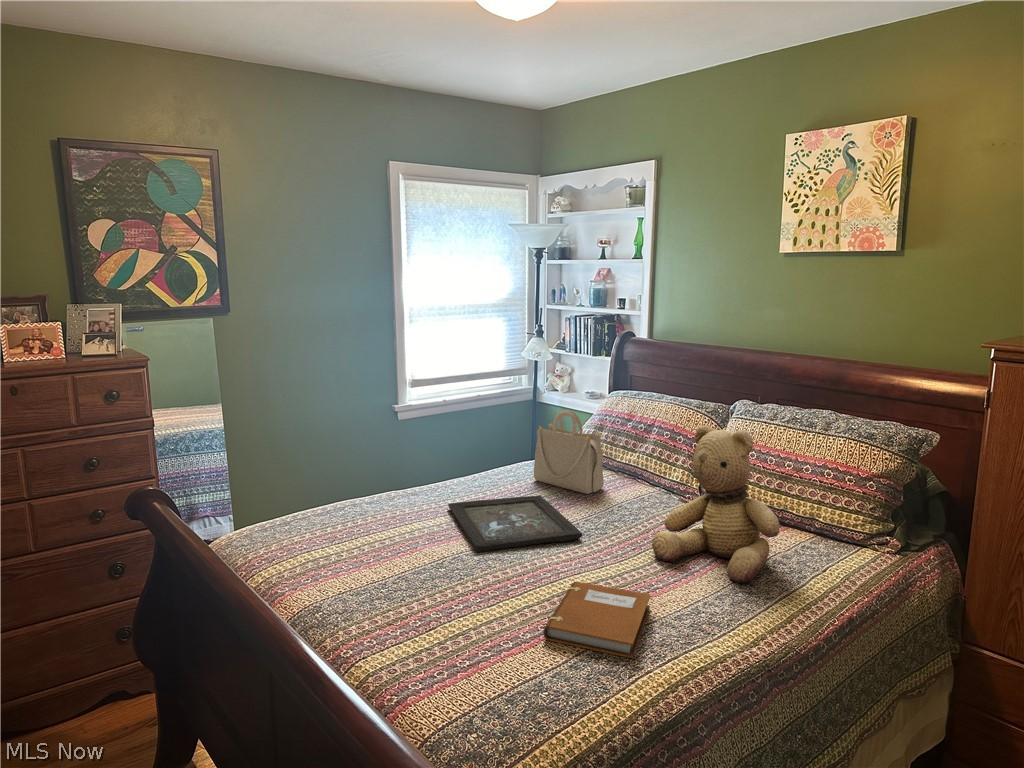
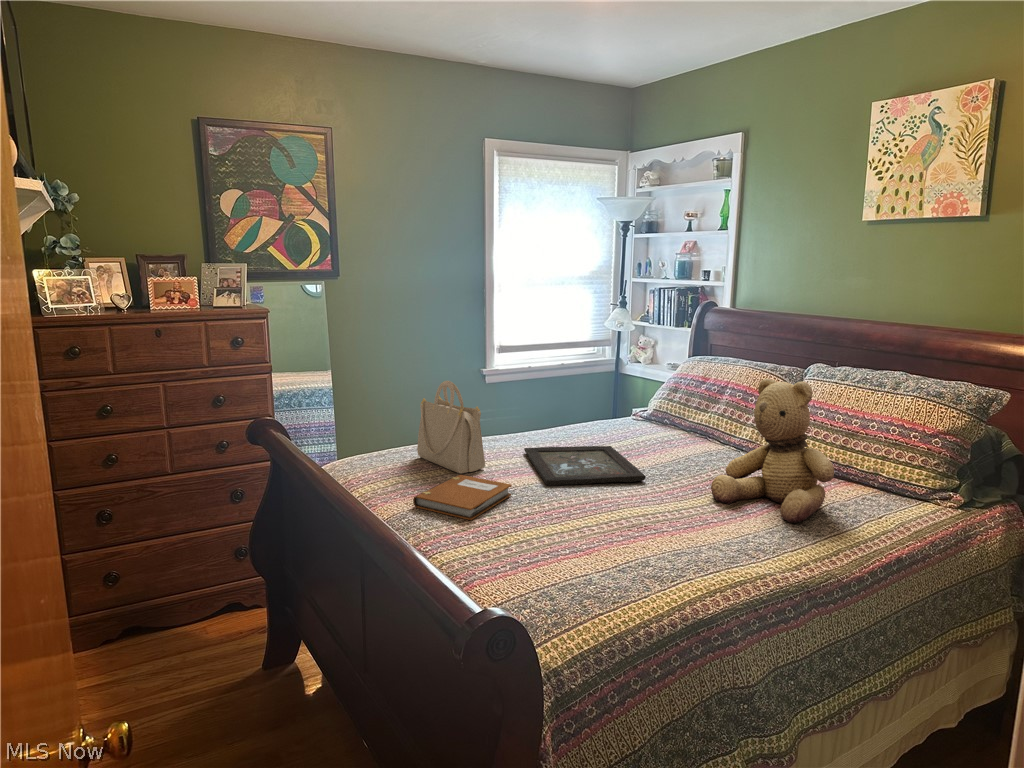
handbag: present [534,410,604,494] -> present [417,381,485,473]
notebook: present [543,582,650,658] -> present [413,475,512,520]

